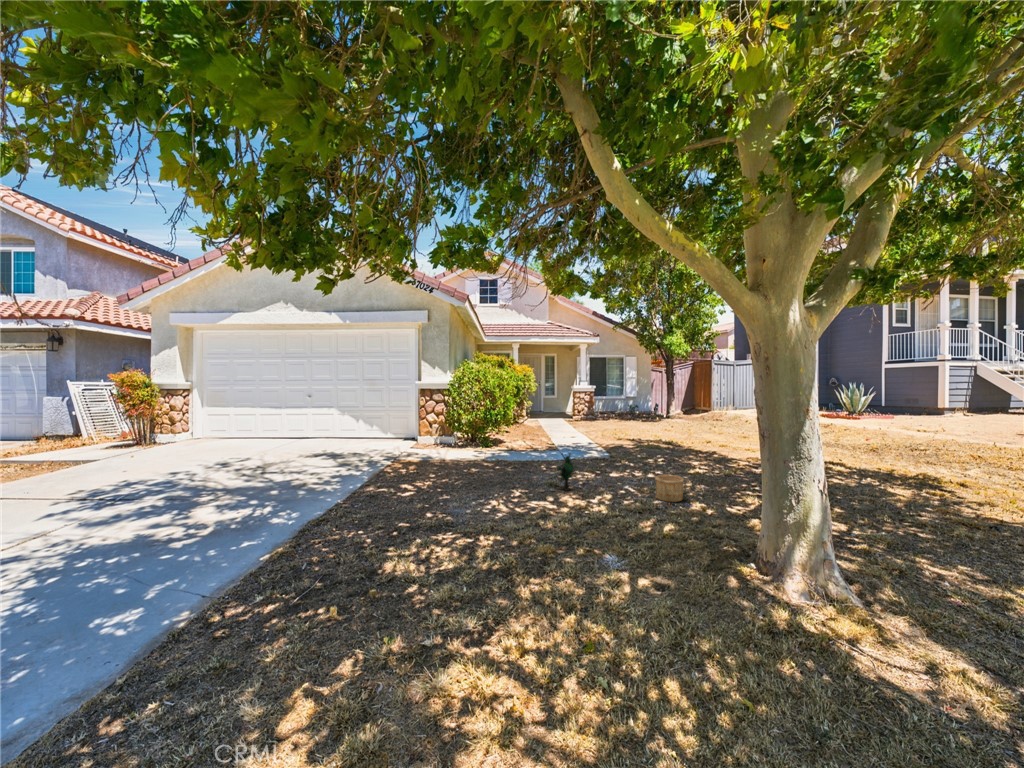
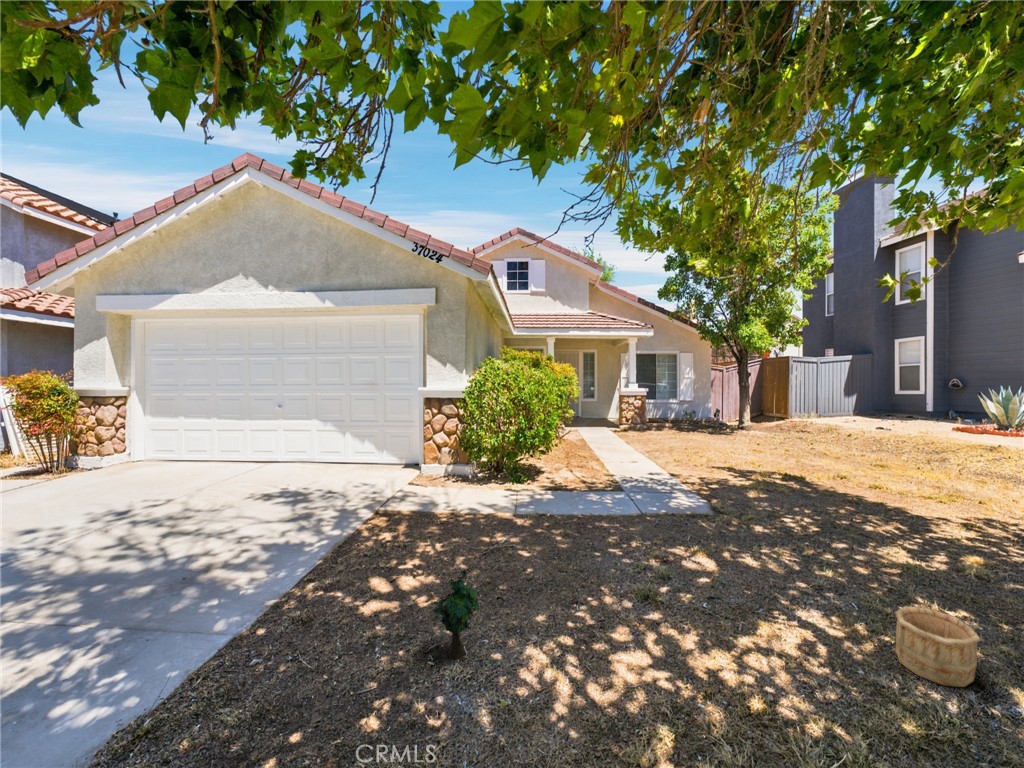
decorative plant: present [557,453,576,491] -> present [432,570,479,659]

